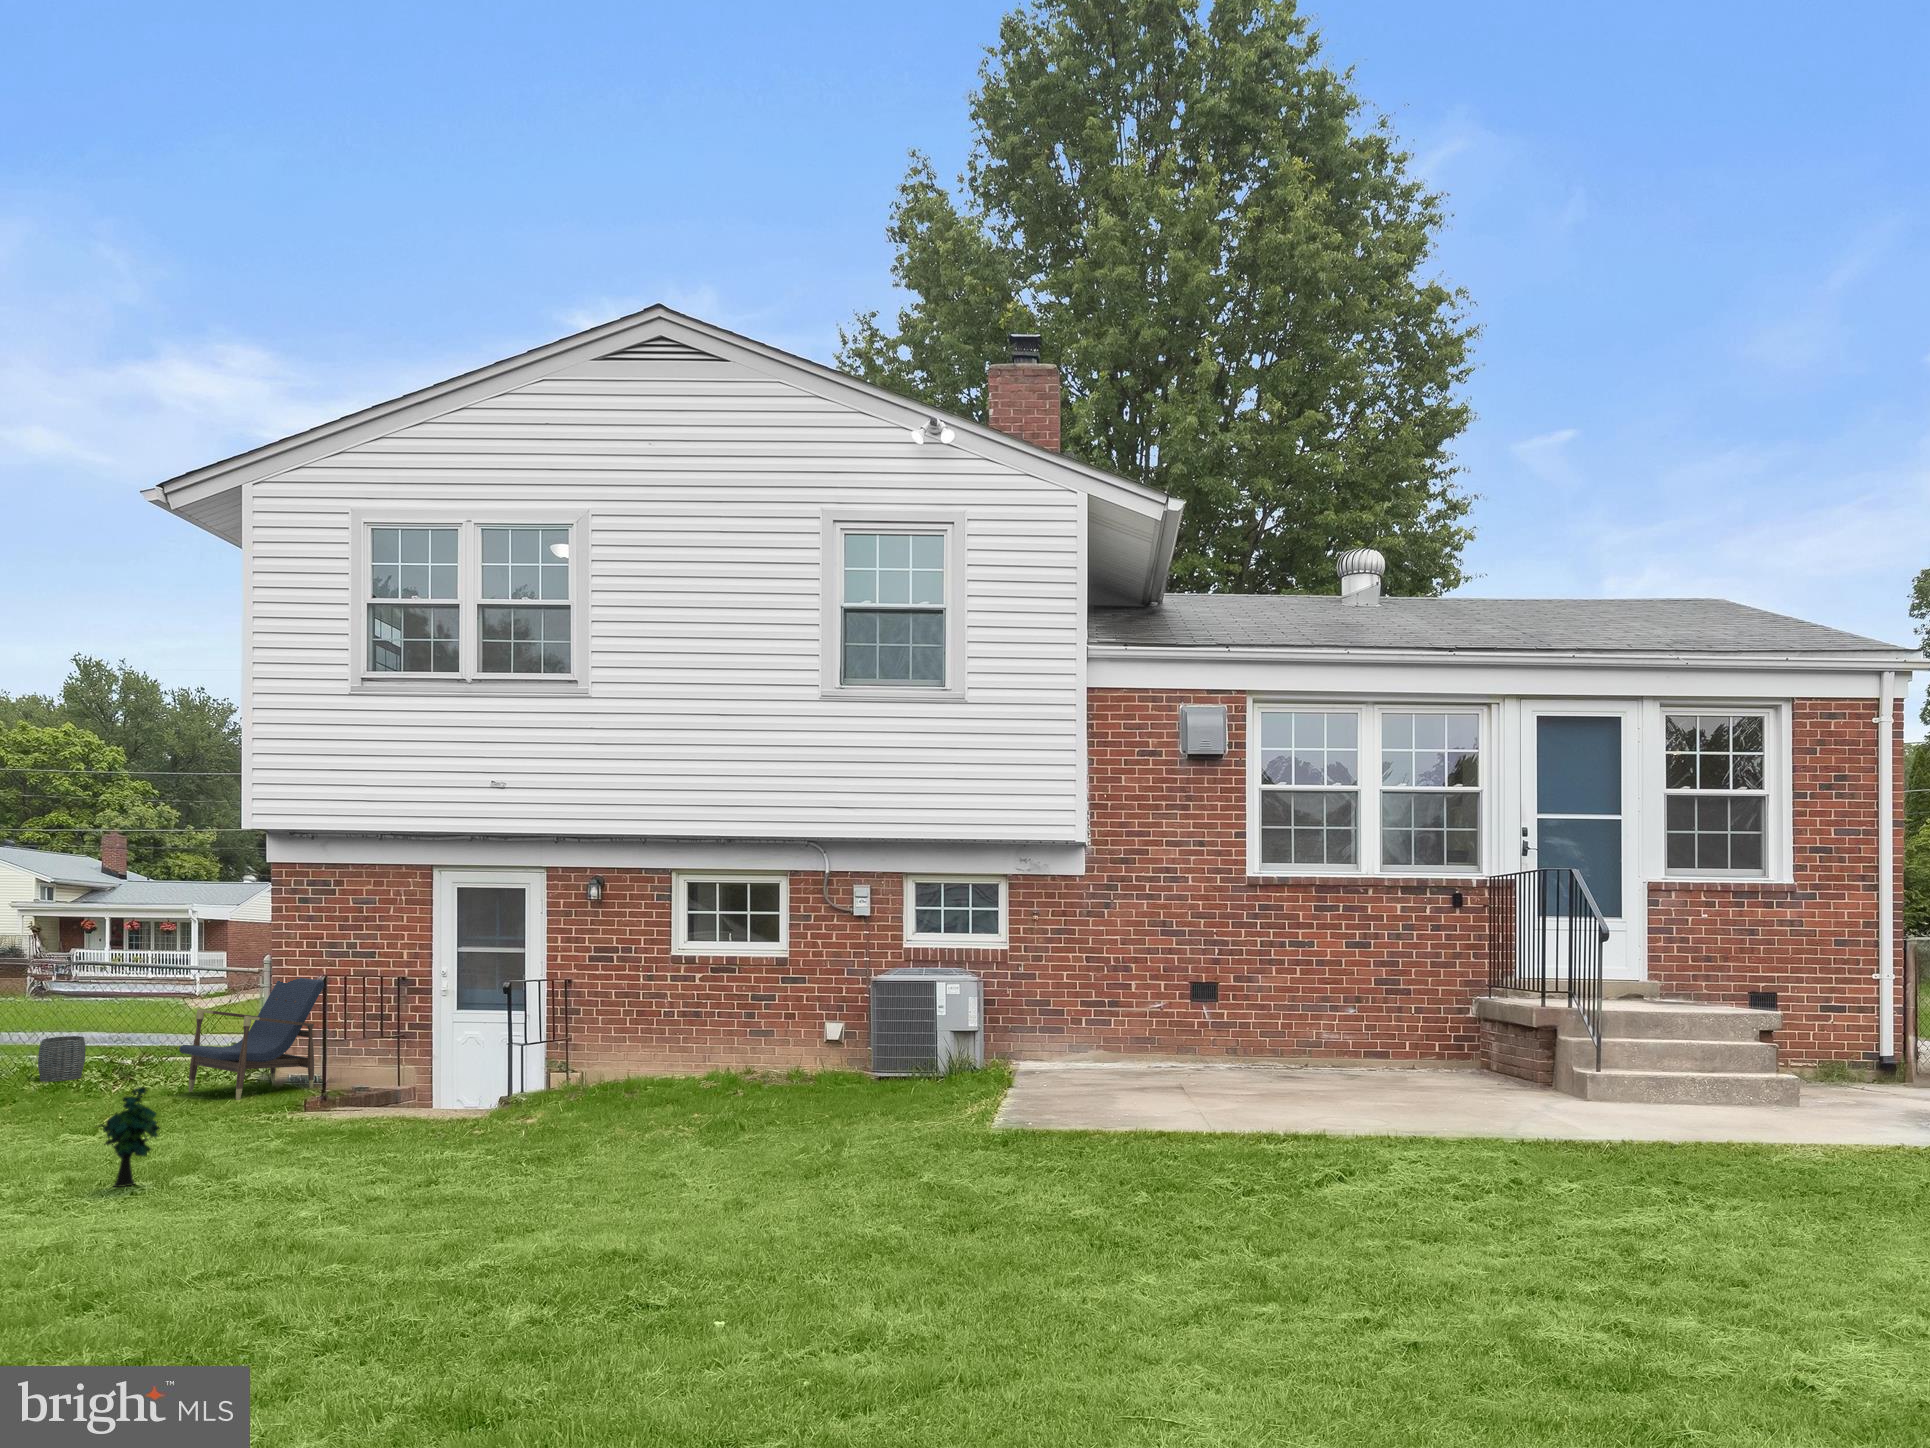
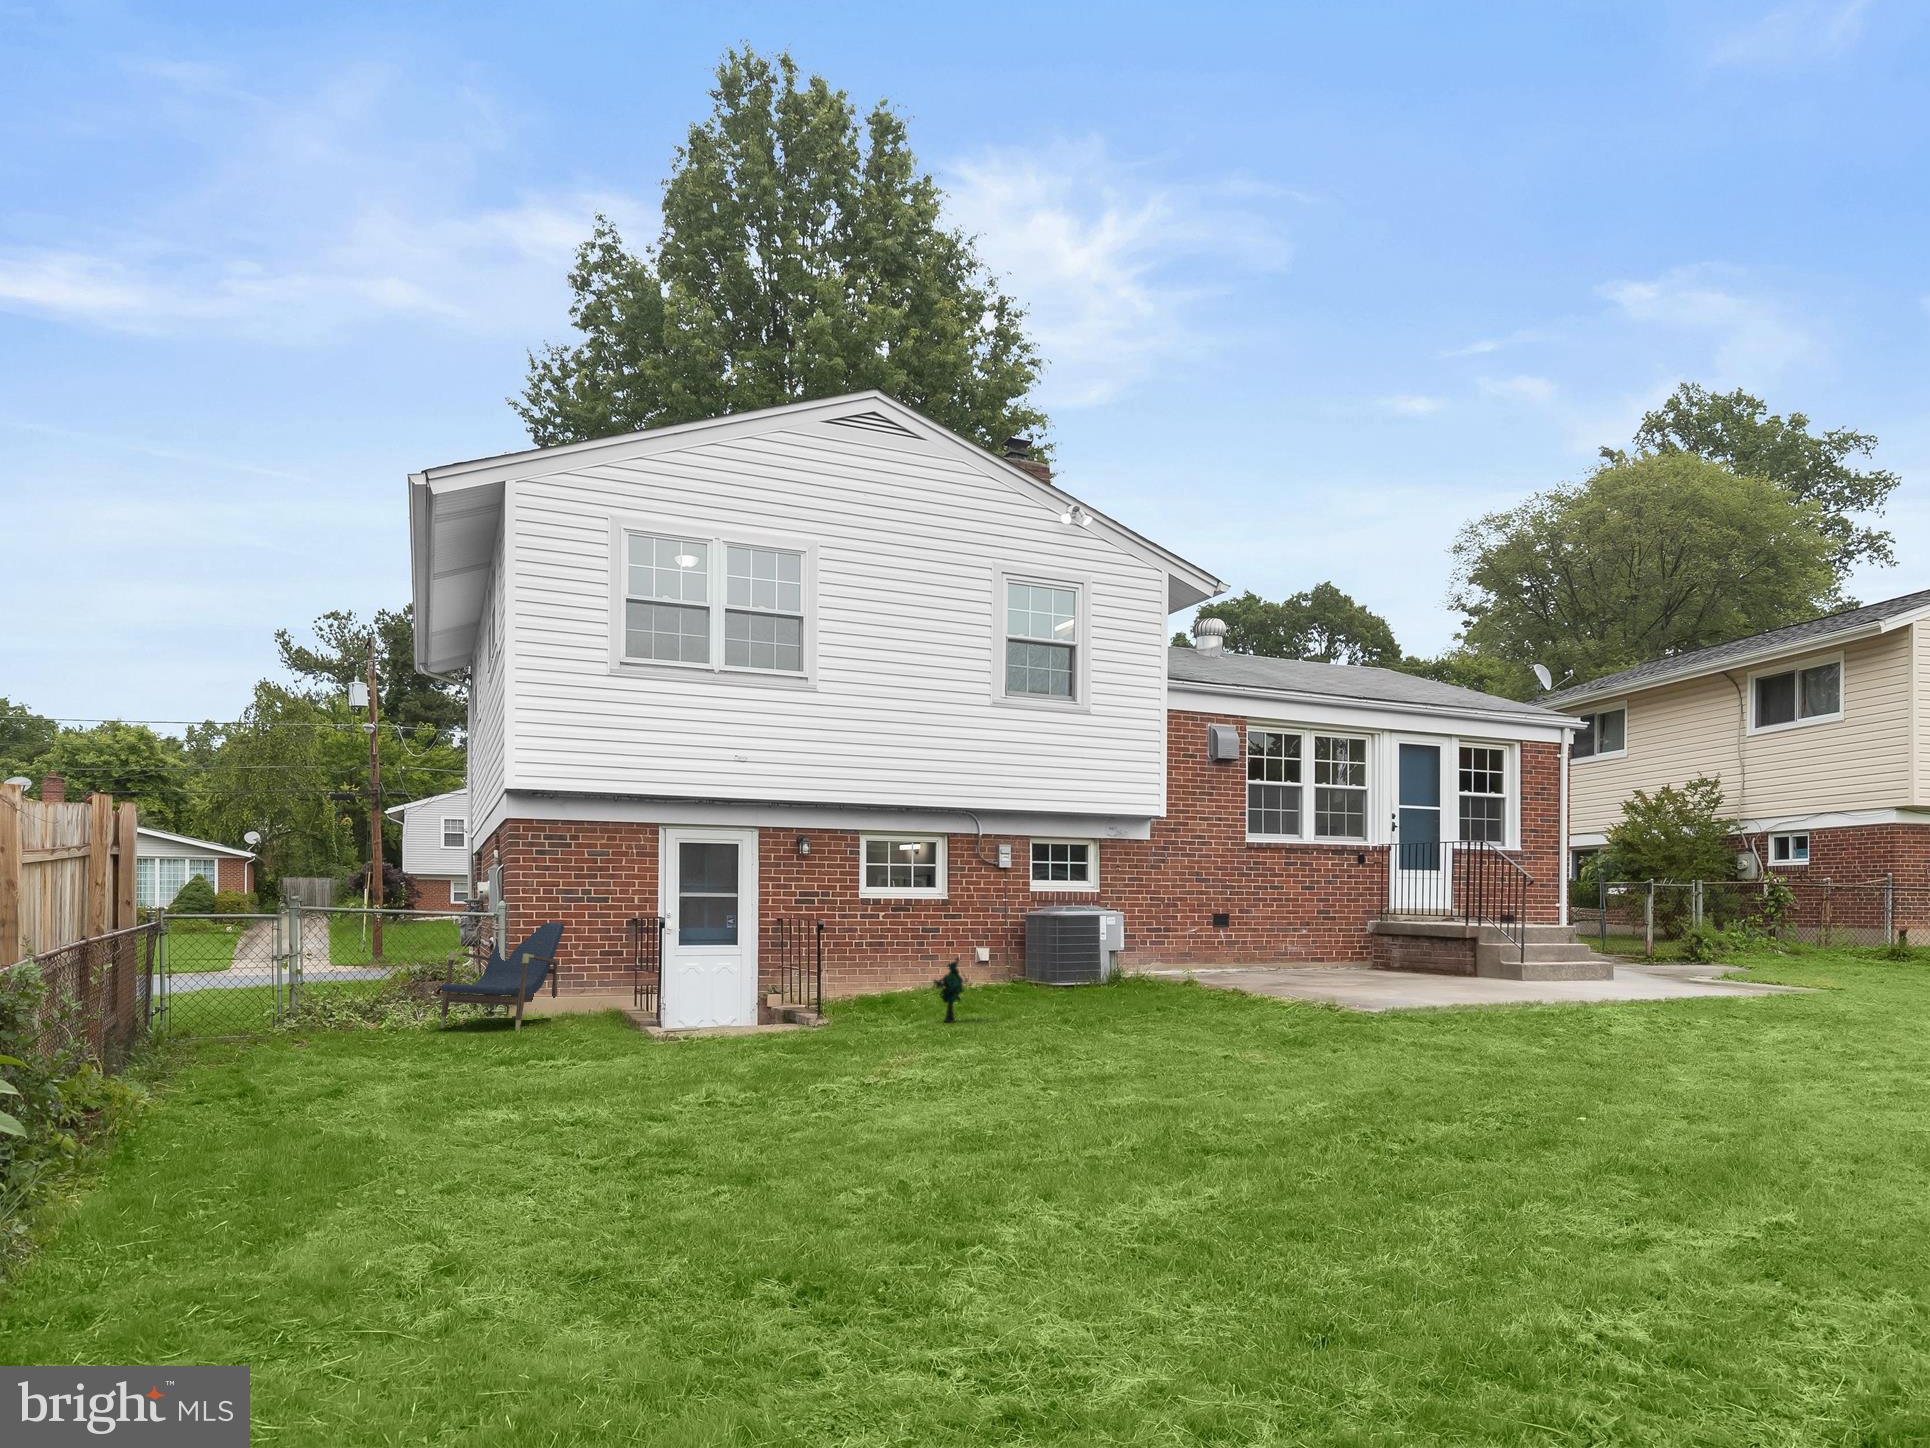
woven basket: present [38,1036,86,1082] -> none [211,986,259,1031]
decorative plant: present [99,1087,160,1187] -> present [934,958,968,1023]

